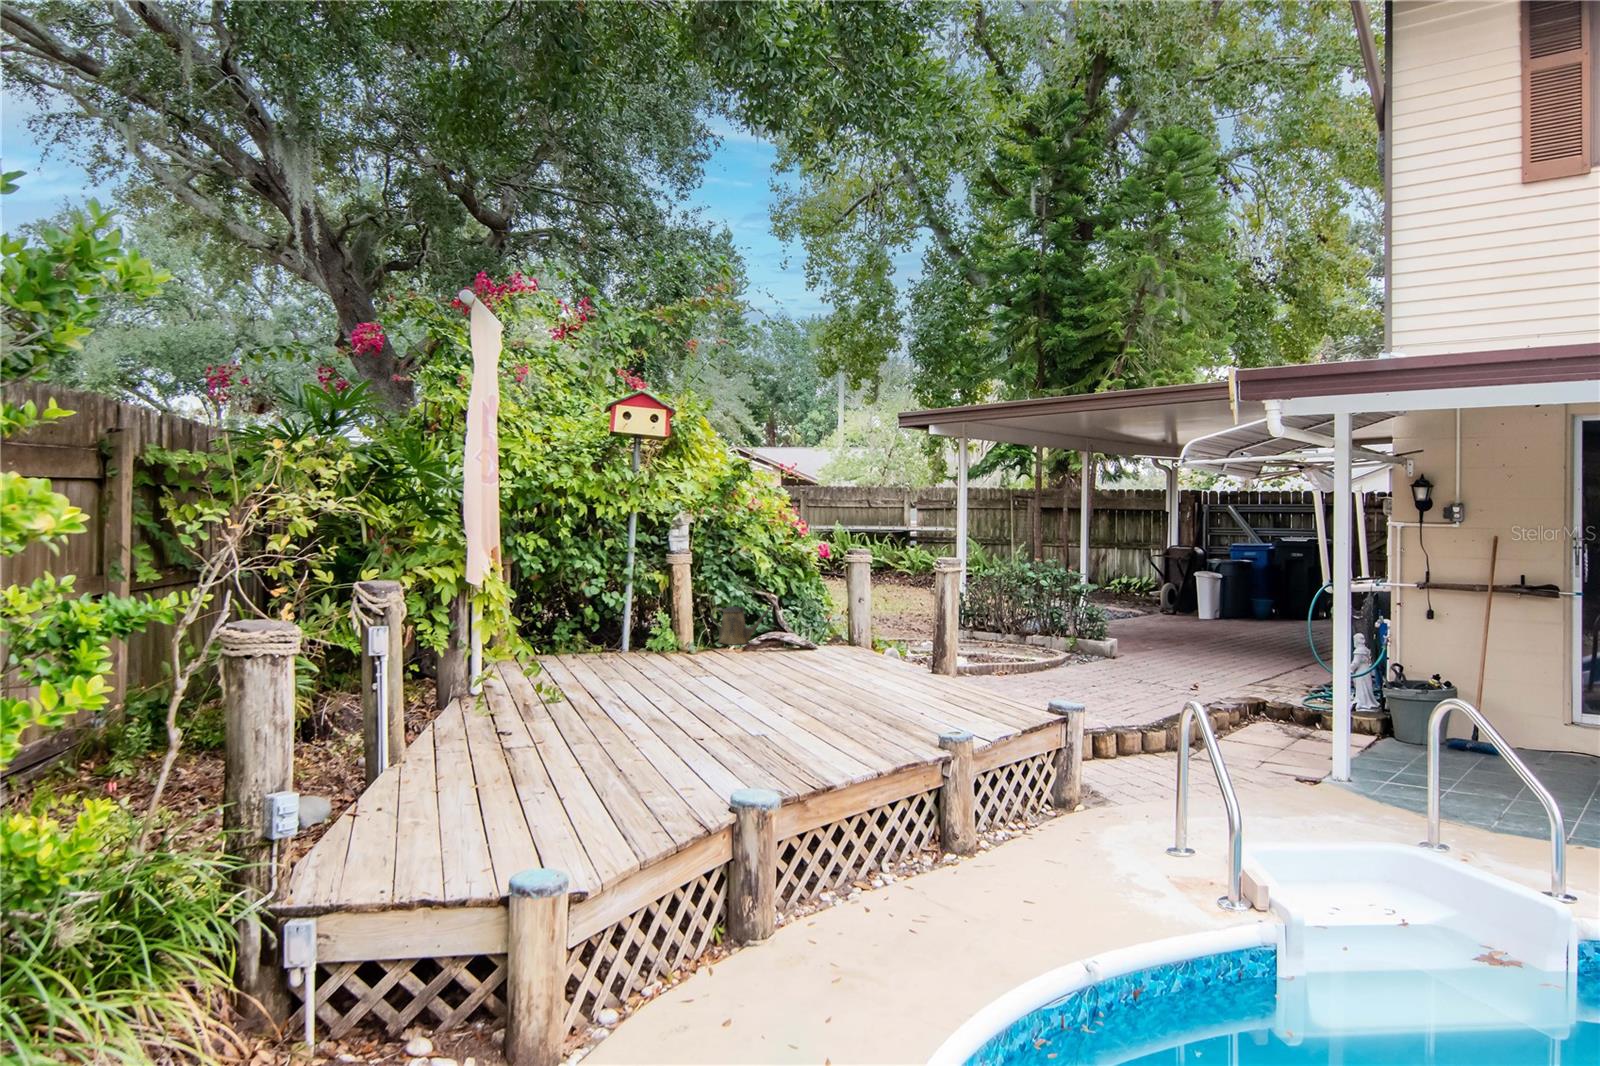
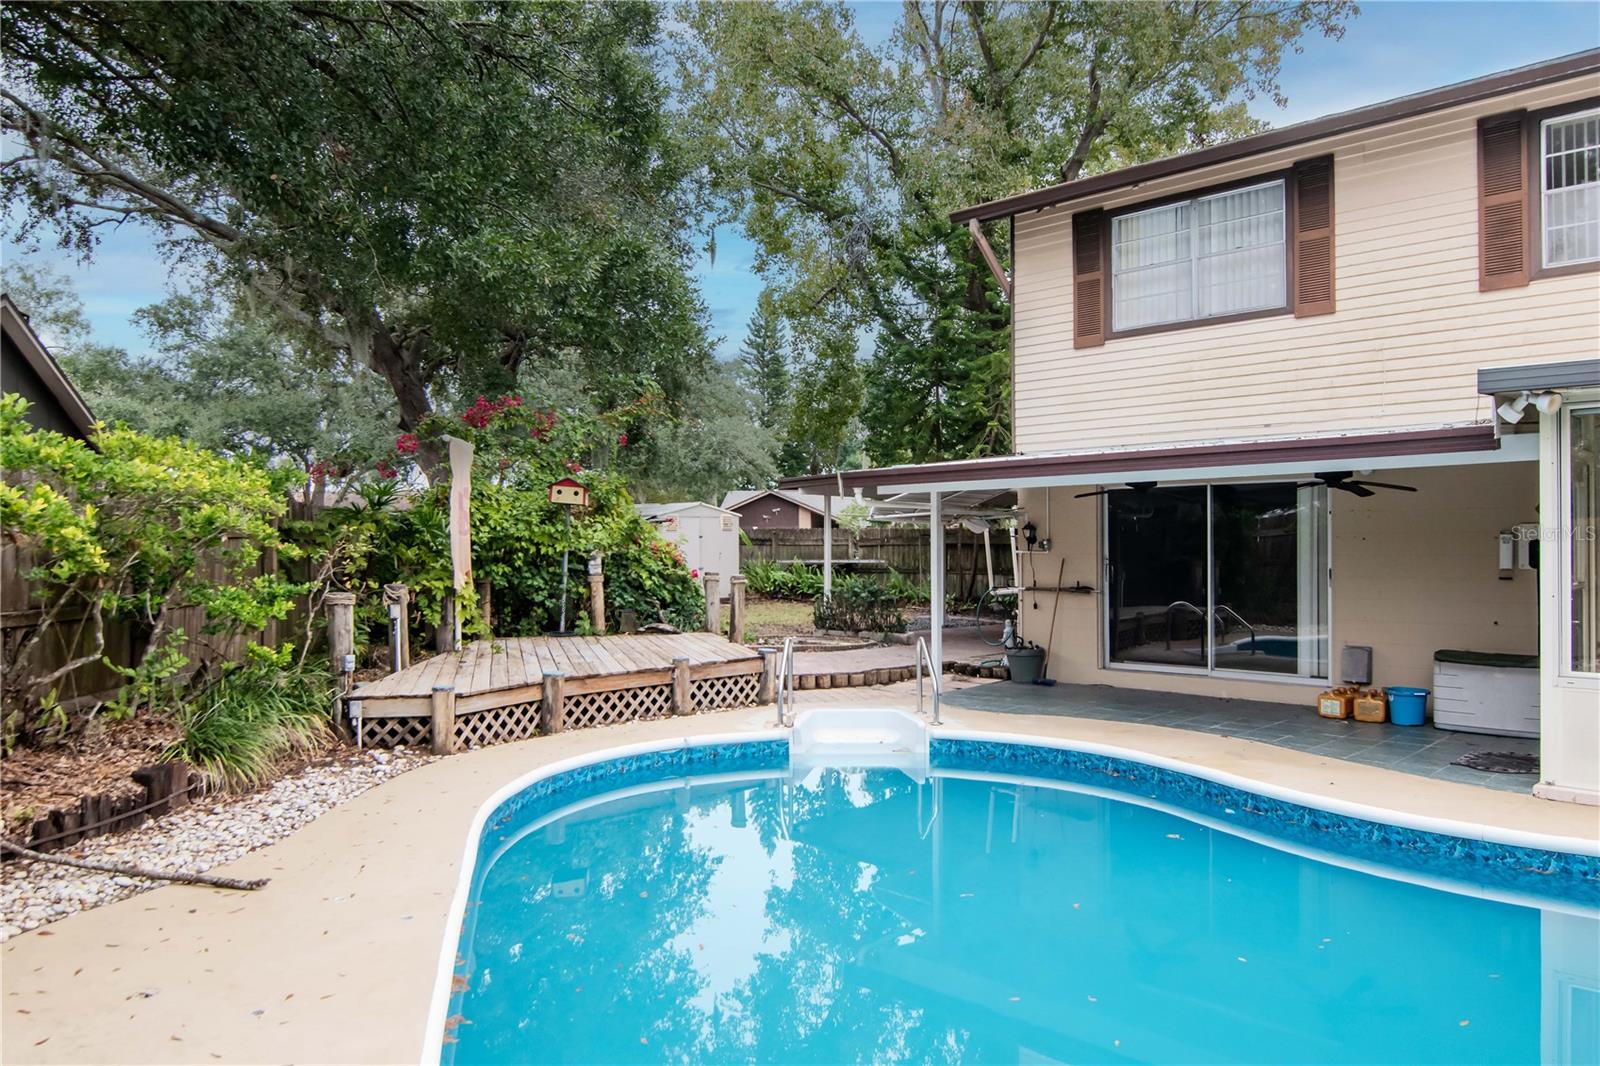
potted tree: none [609,567,659,657] -> present [548,586,576,636]

